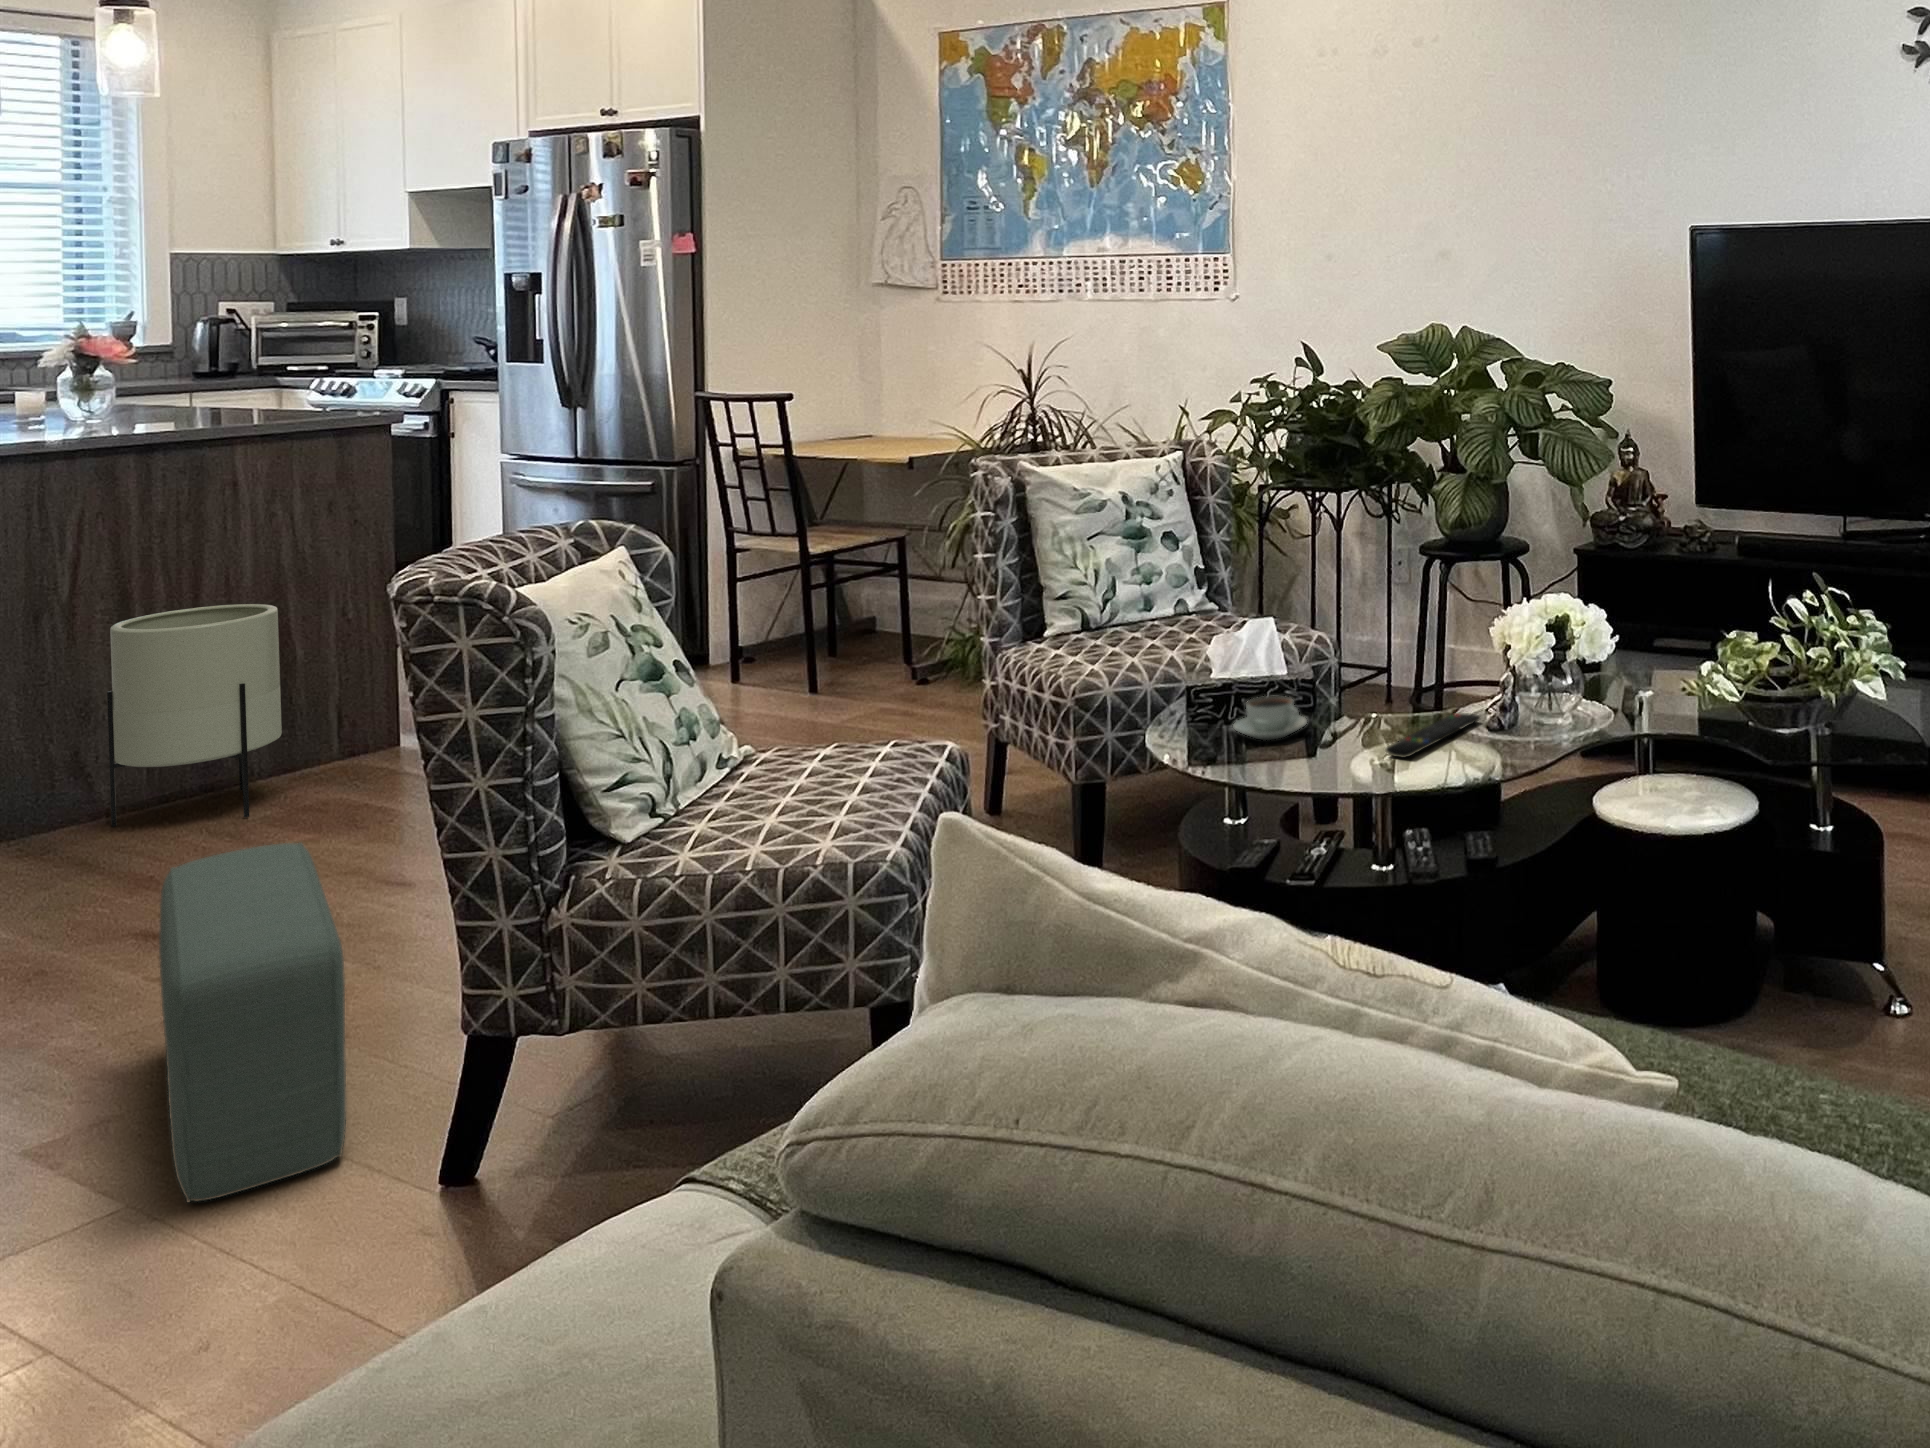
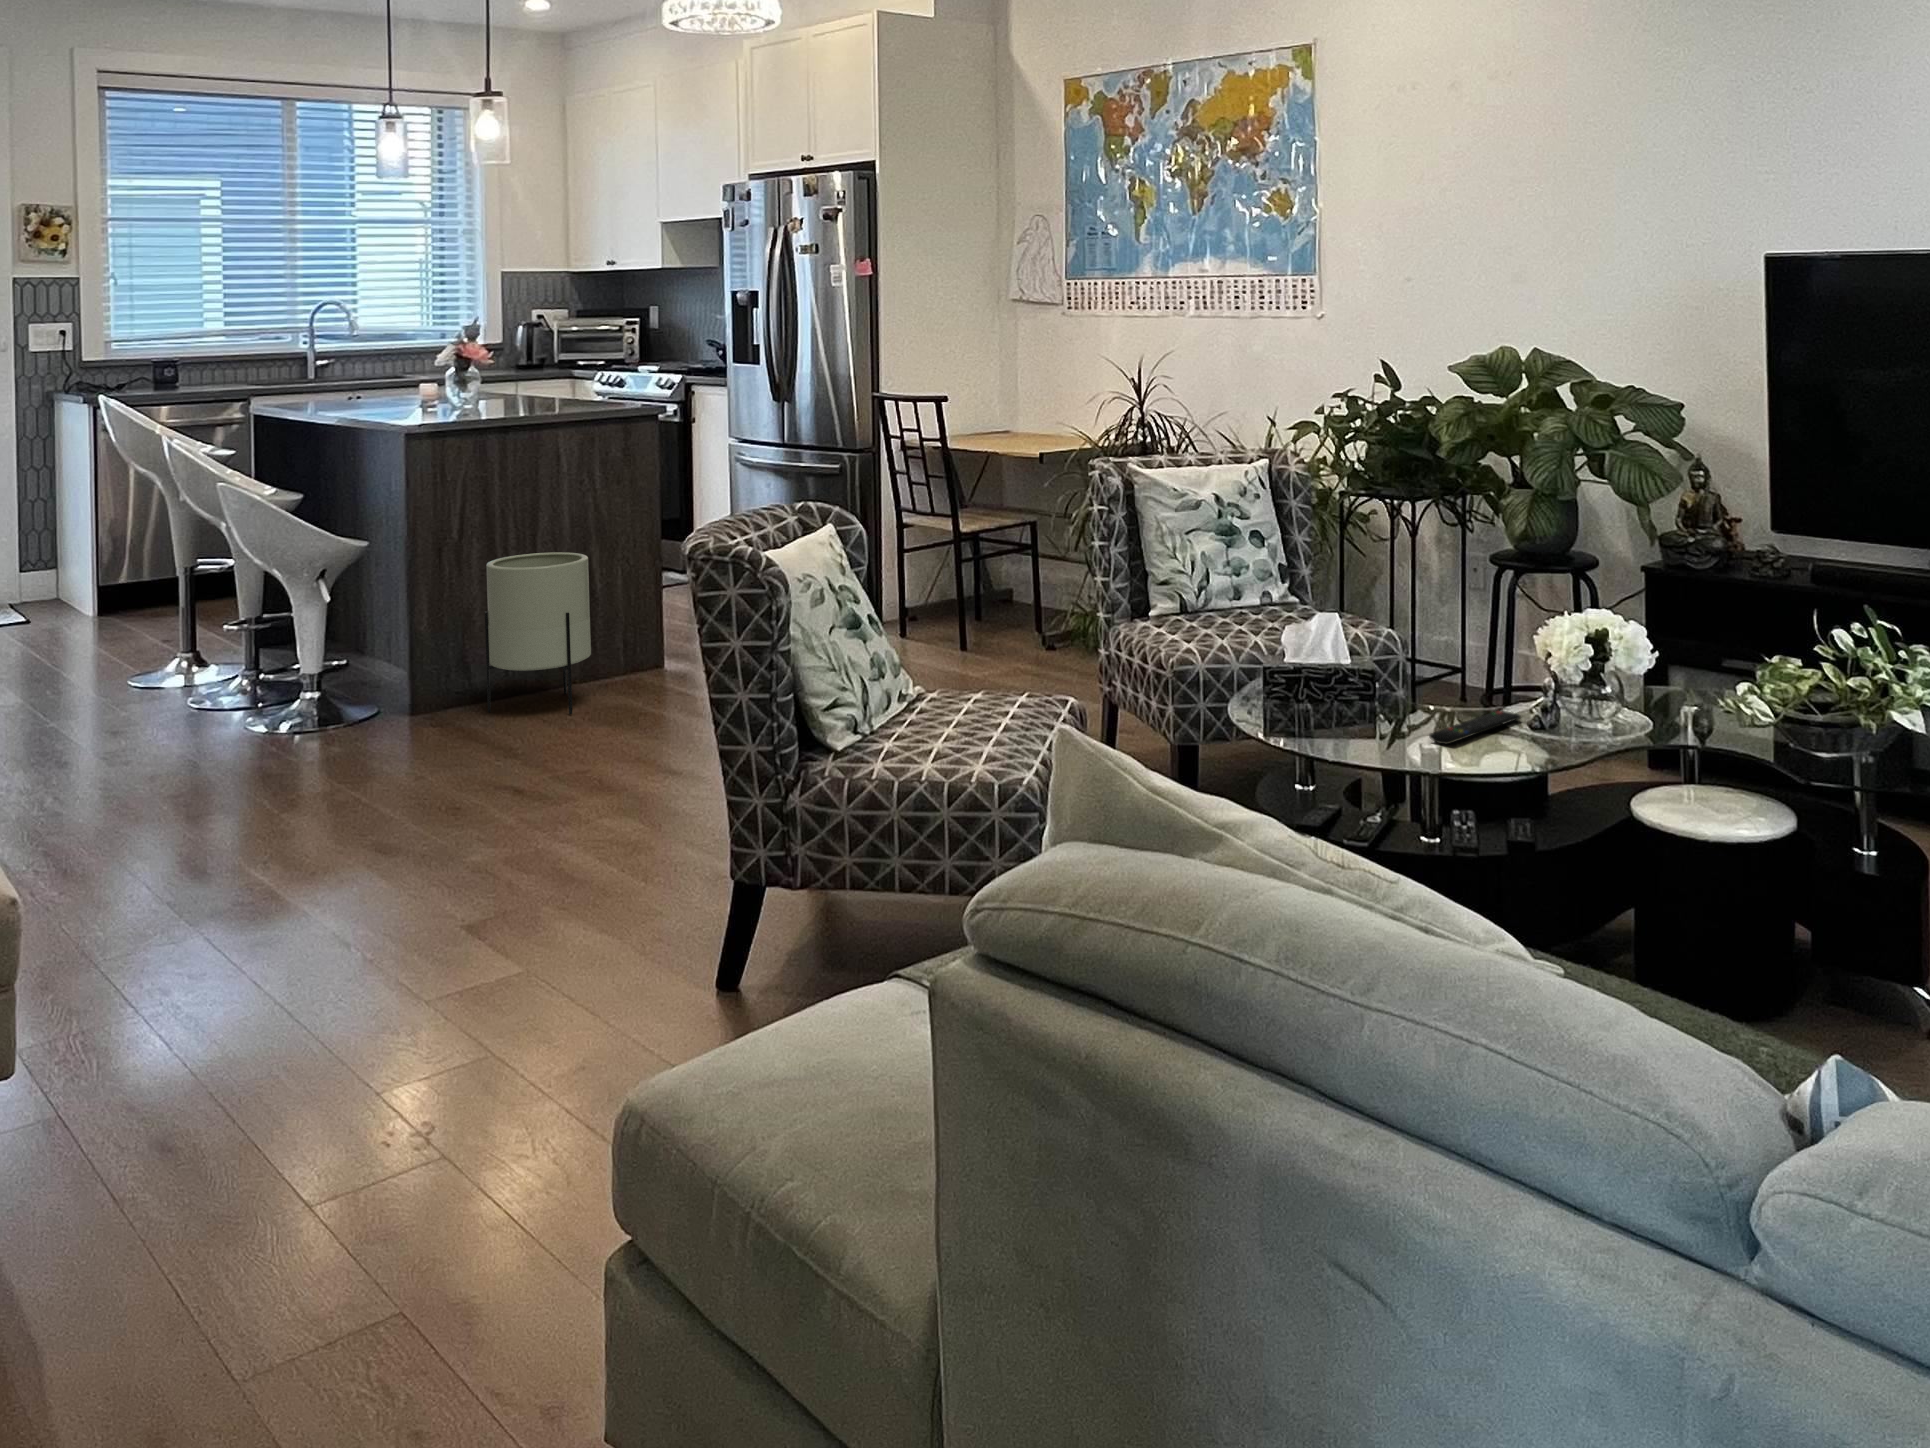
coffee cup: present [1233,696,1307,740] -> none [1299,682,1364,719]
pouf: present [159,843,346,1202] -> none [544,730,662,969]

